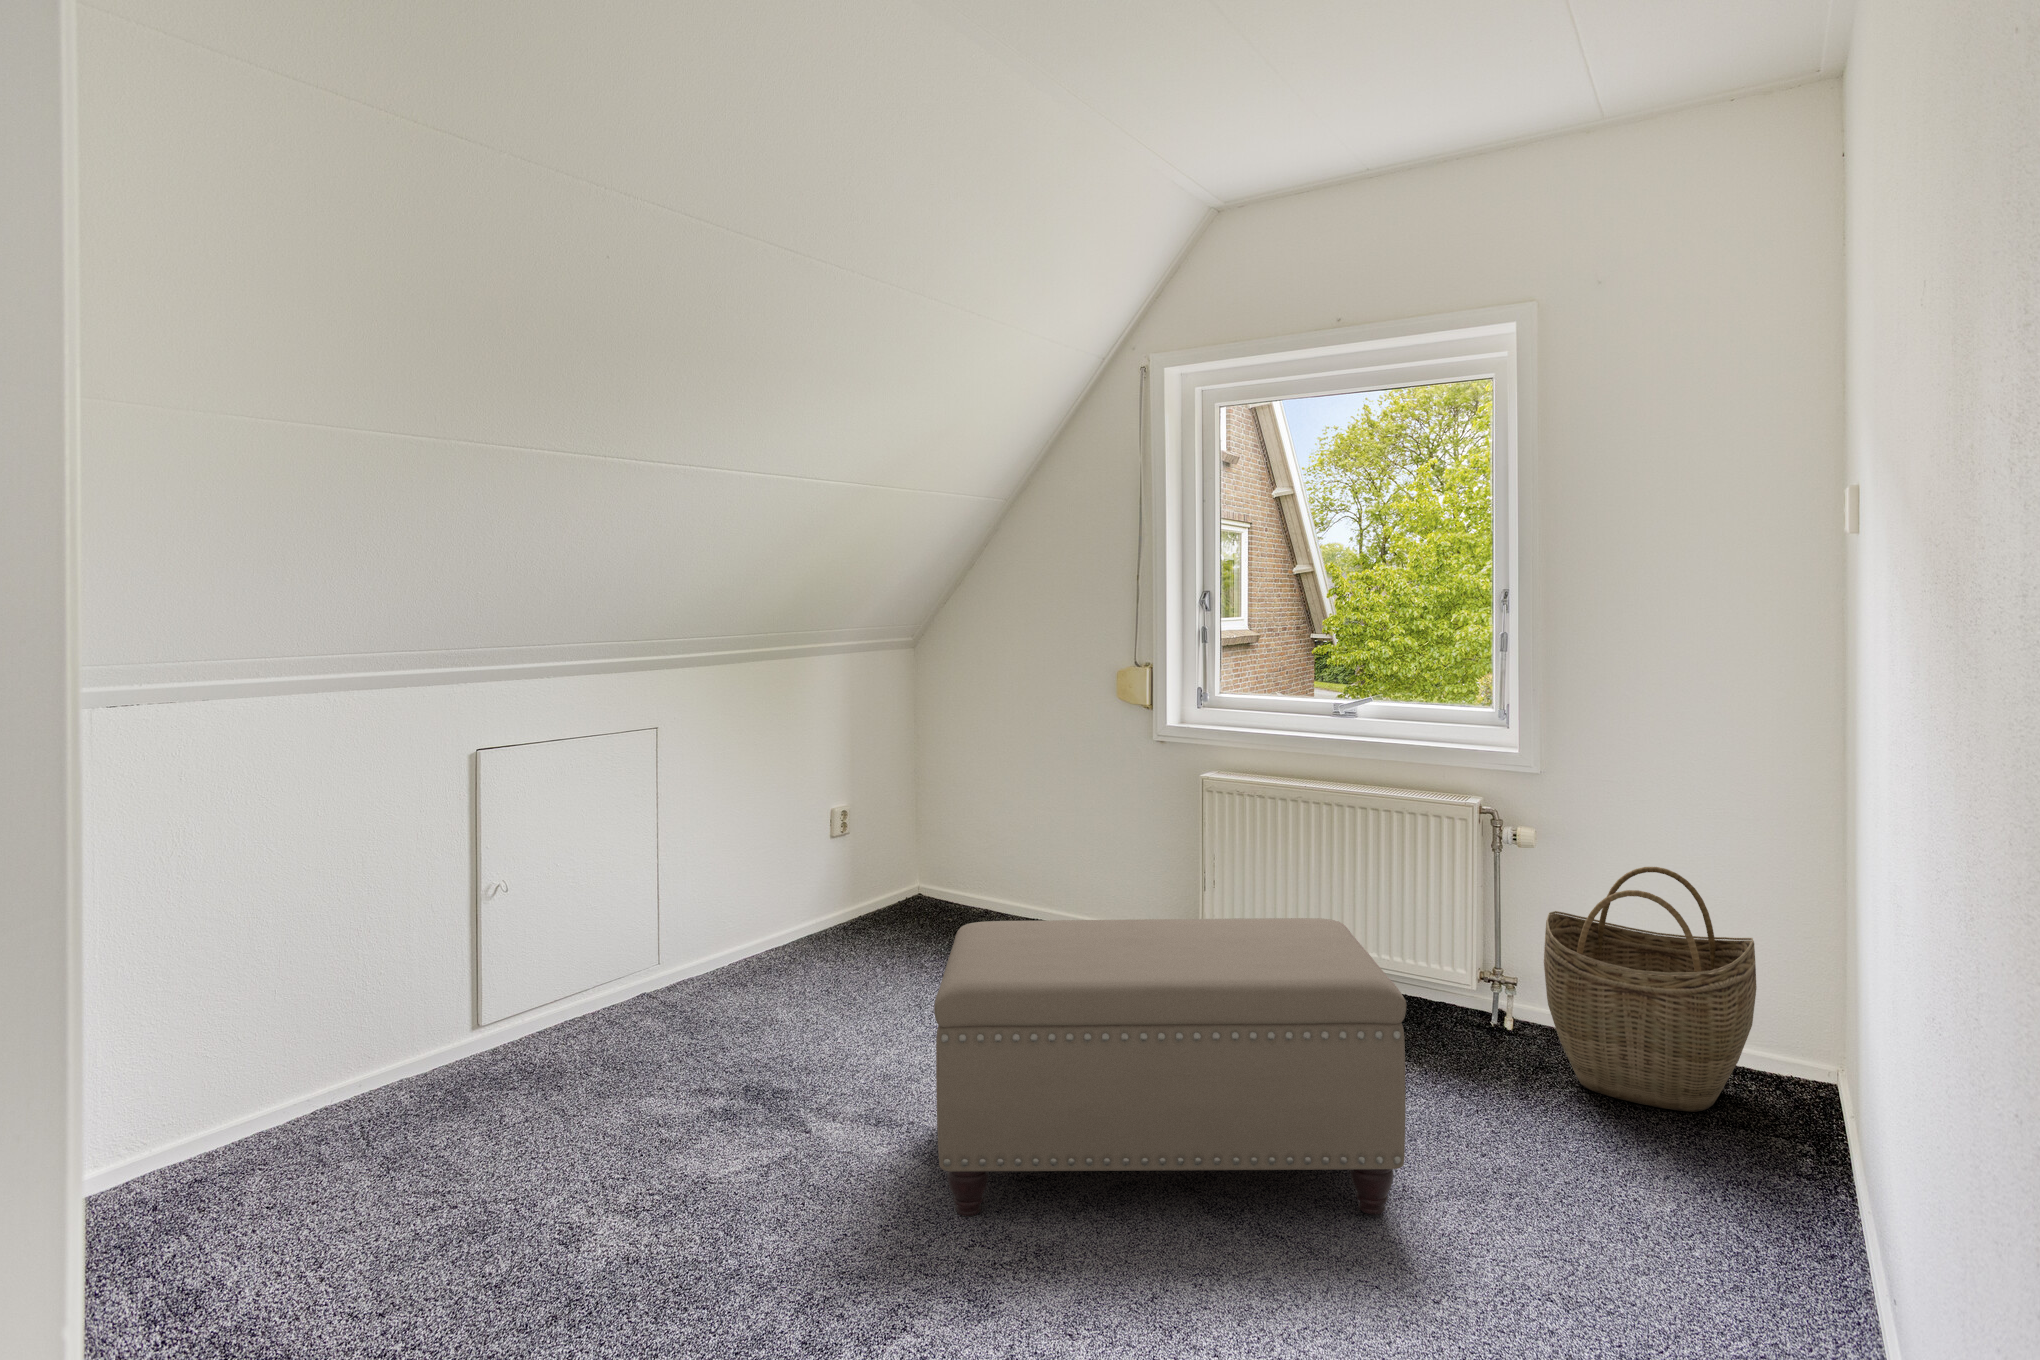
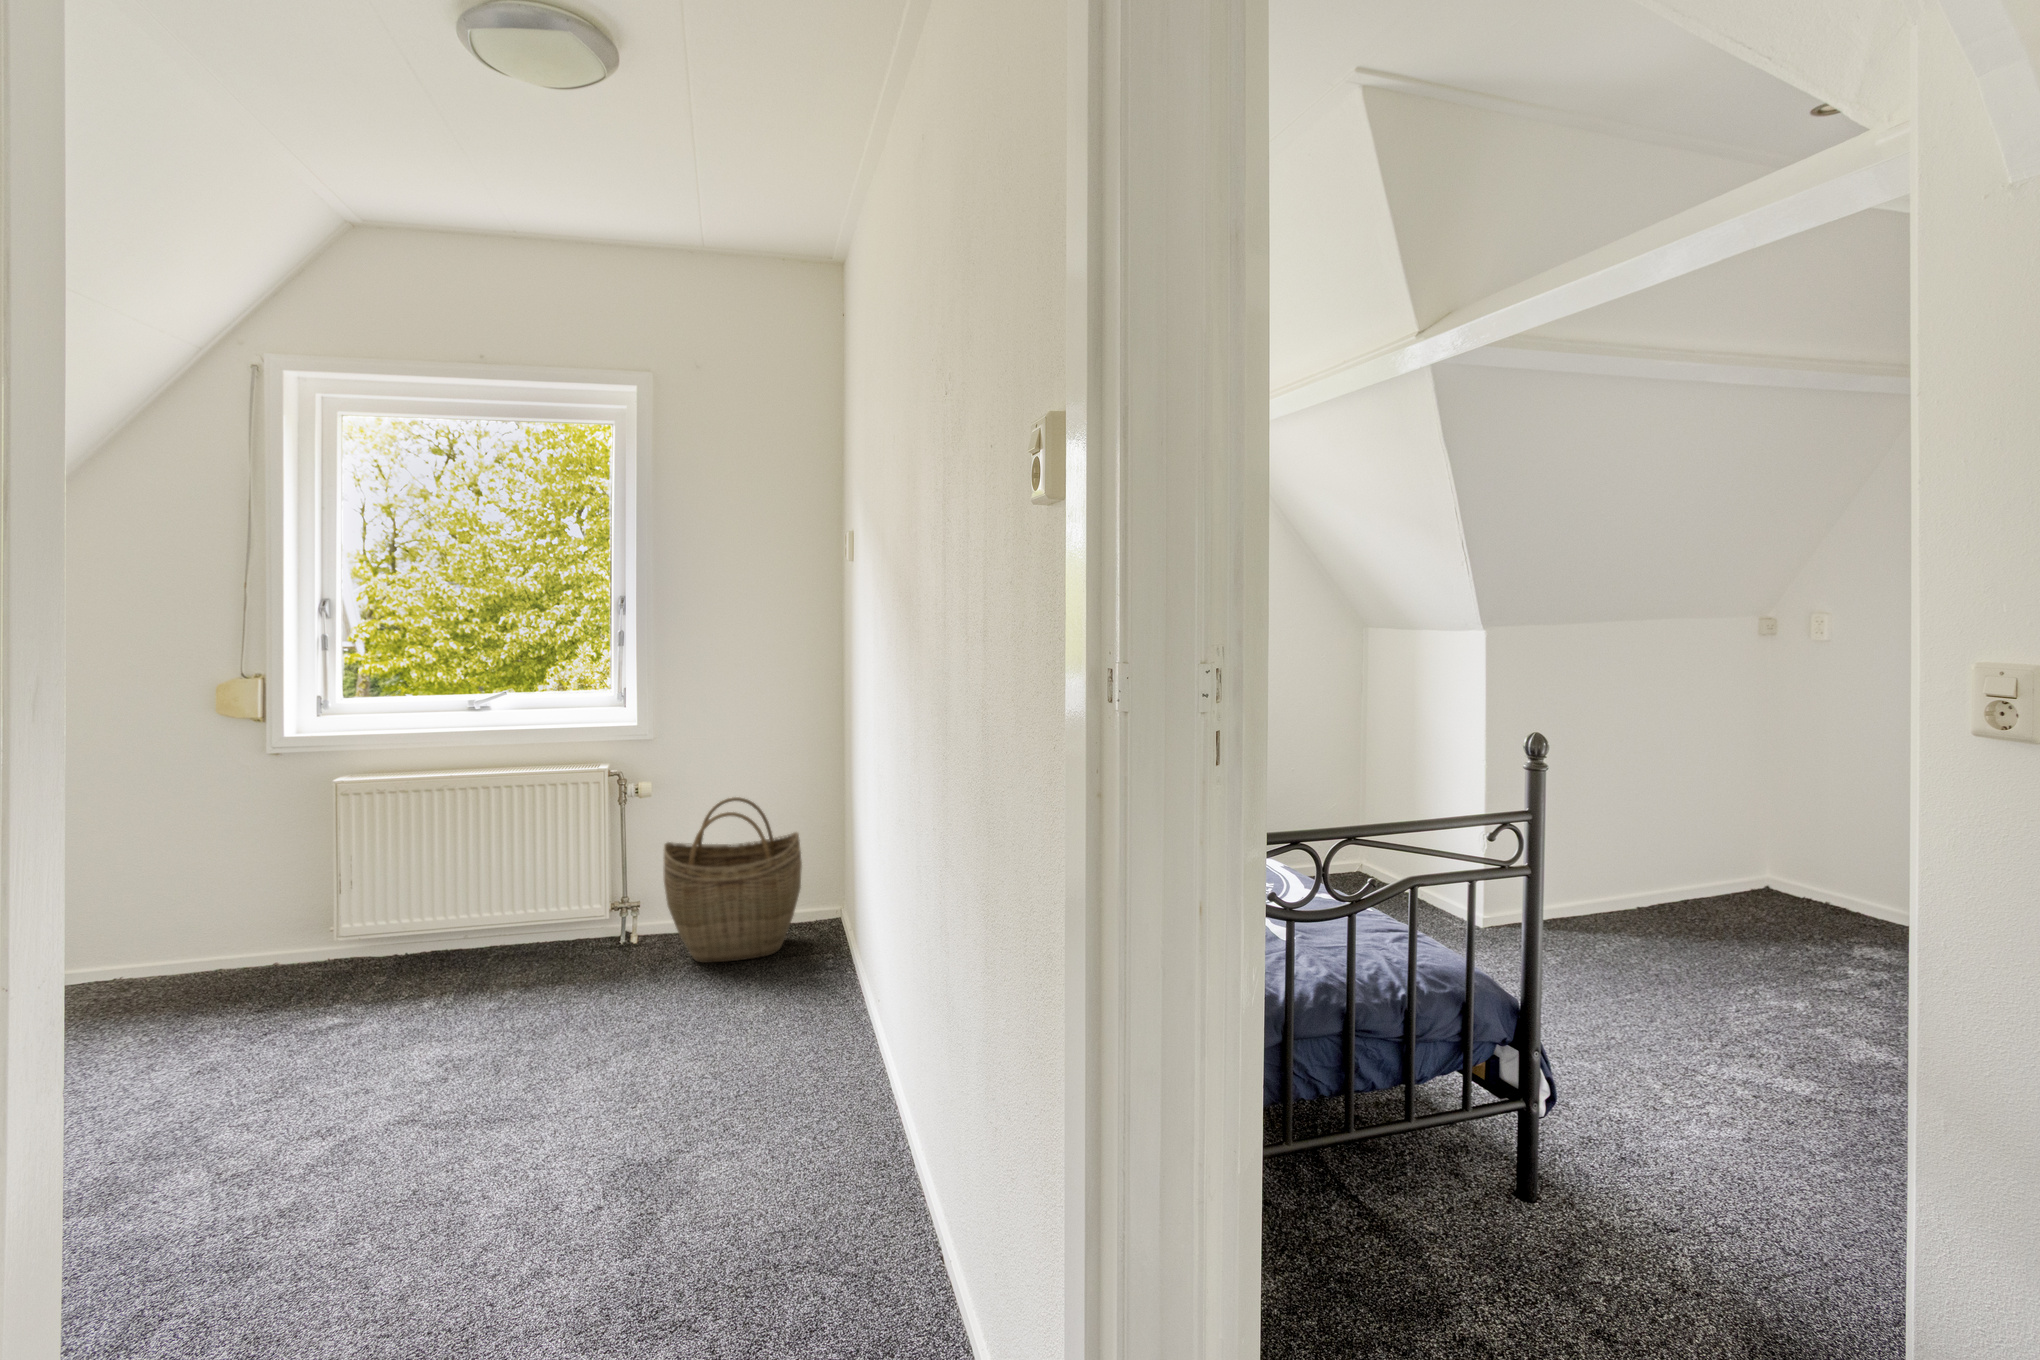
ottoman: present [934,918,1406,1216] -> none [95,876,597,1222]

